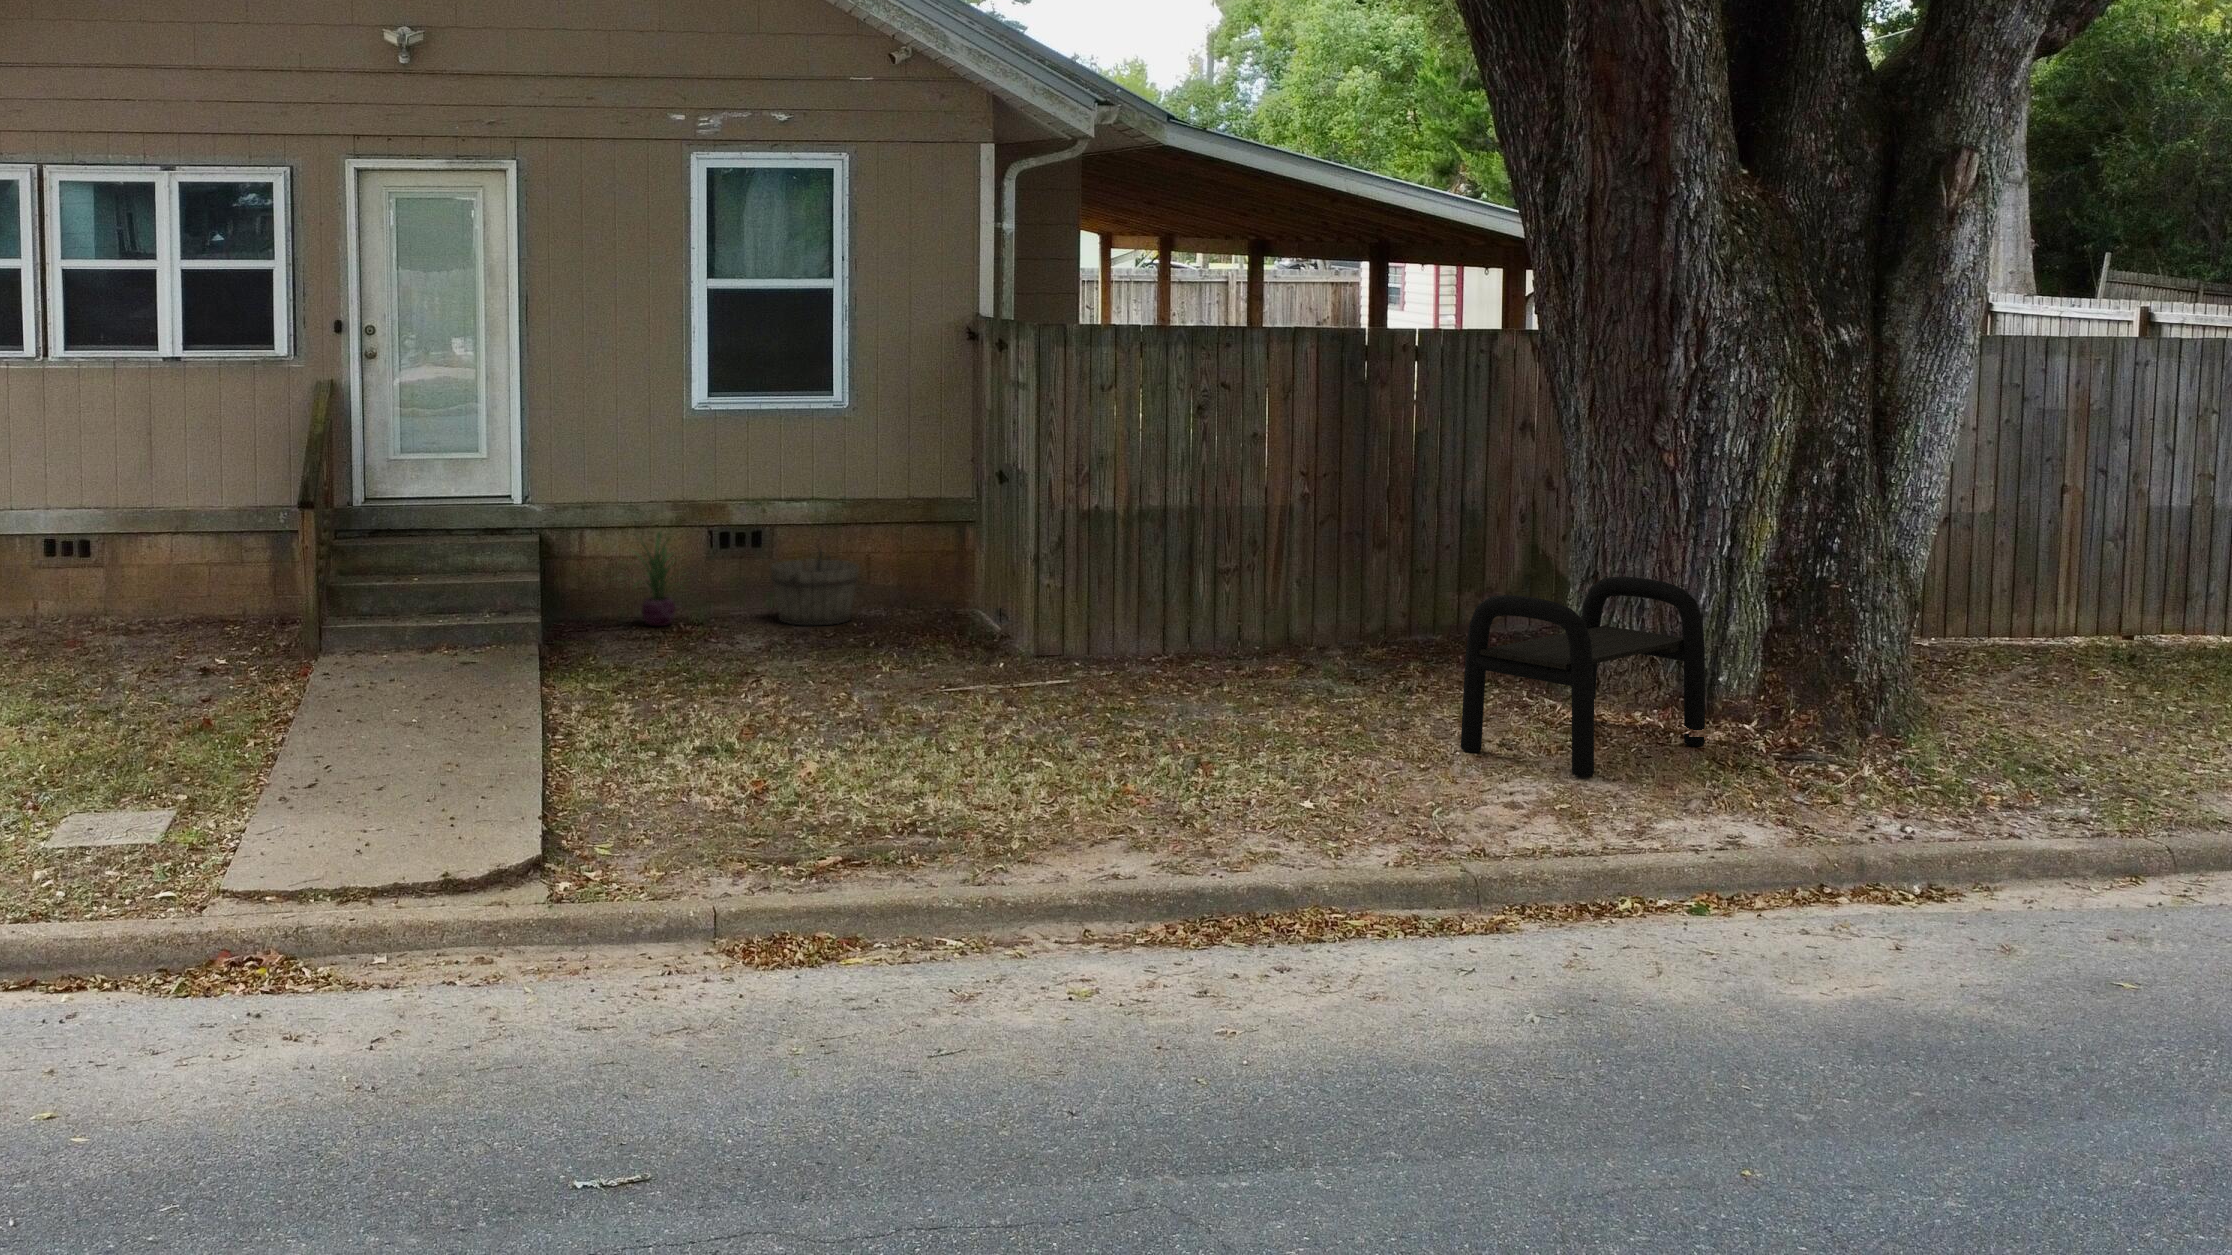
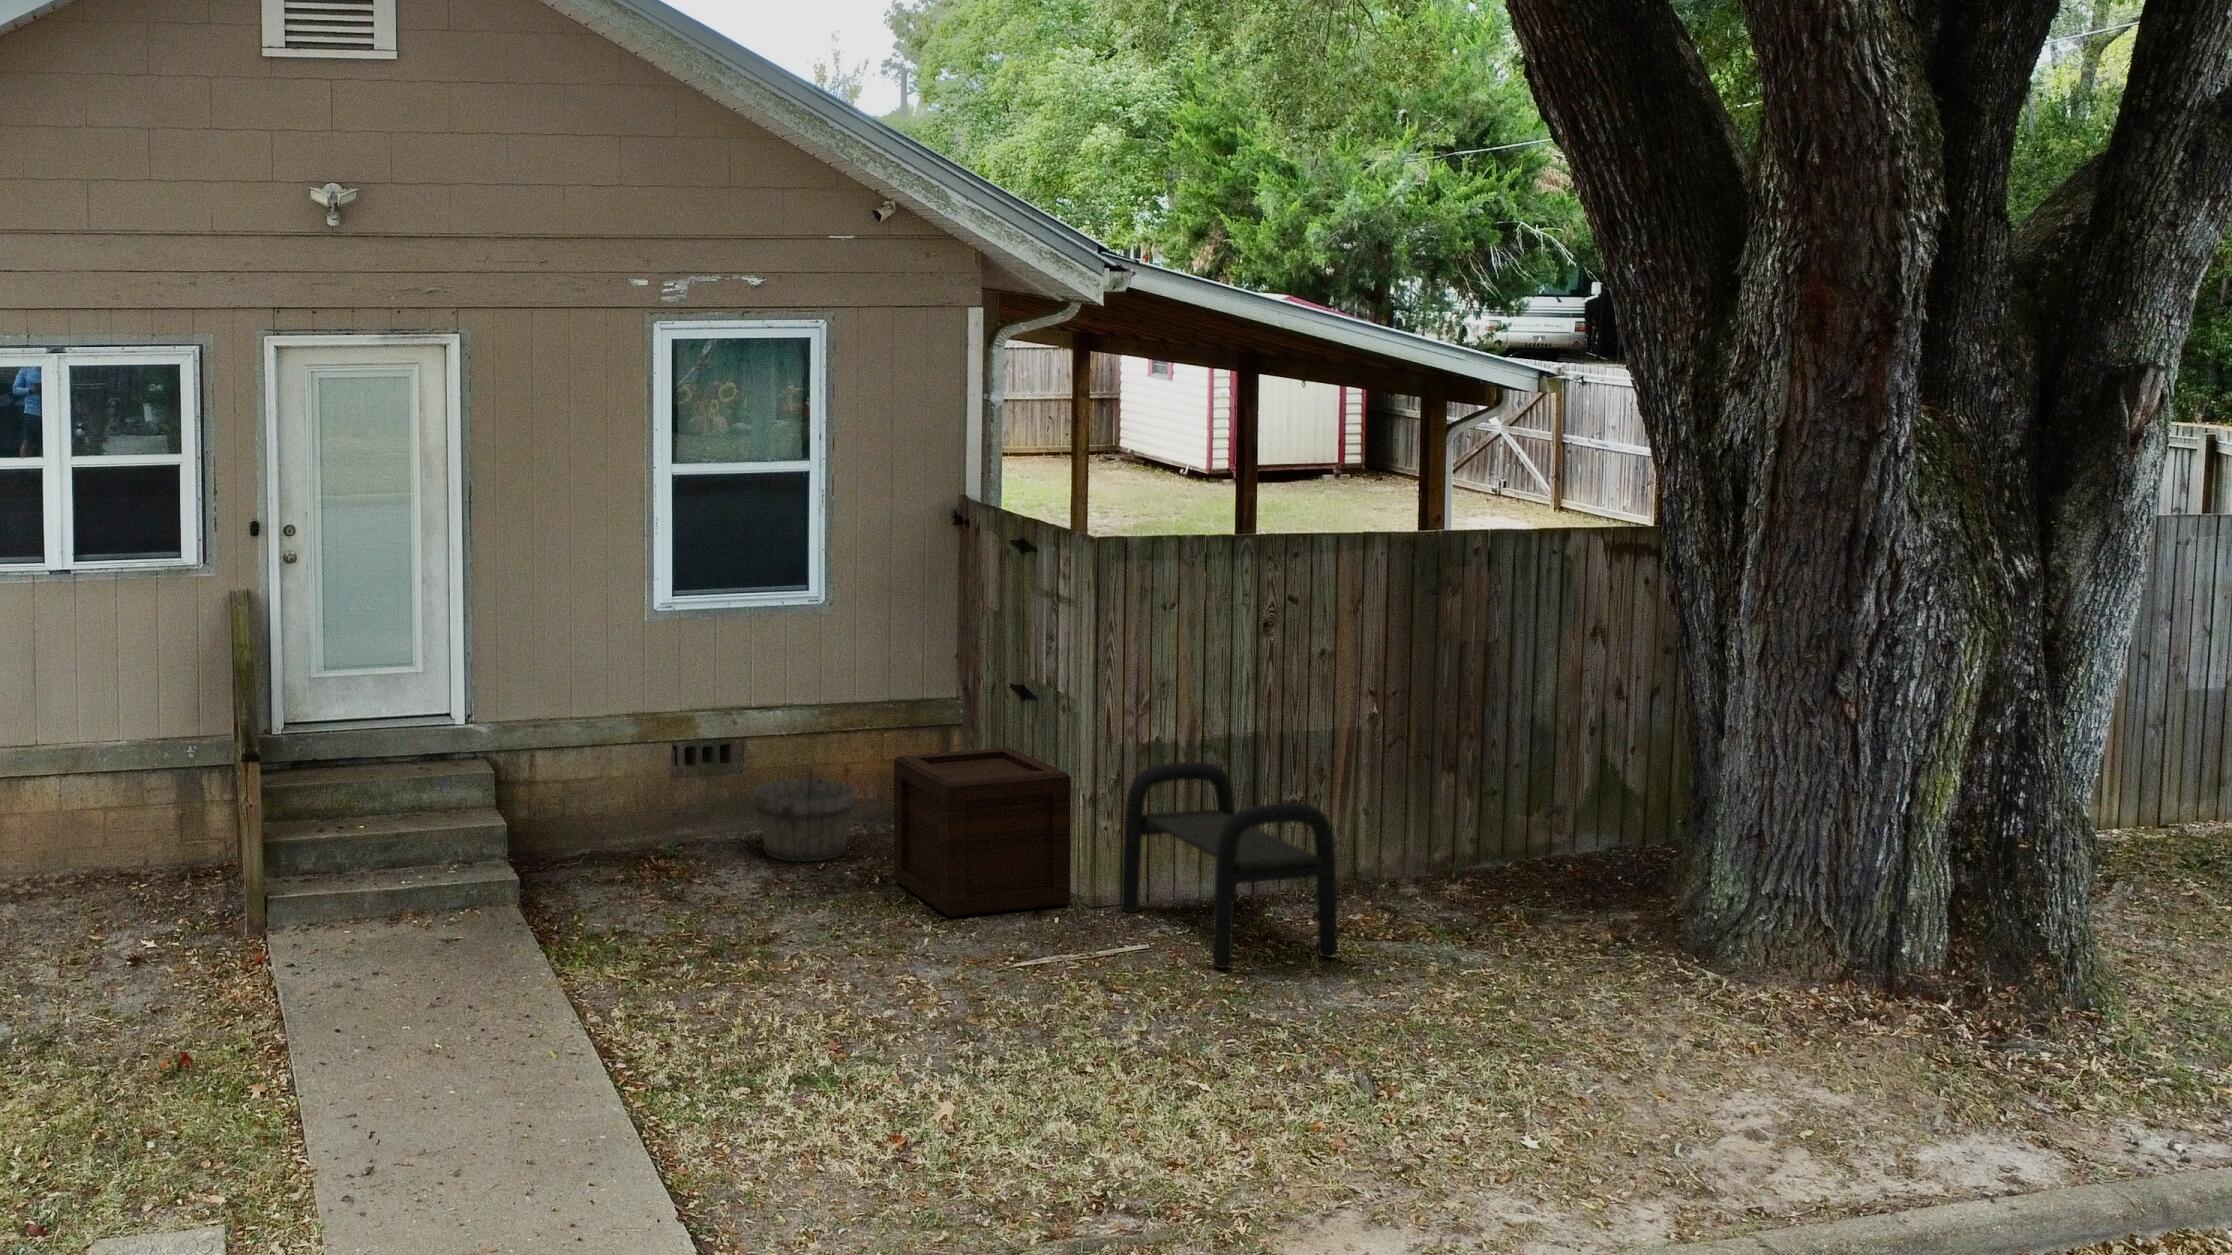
wooden crate: none [879,525,1024,661] -> present [894,748,1071,917]
decorative plant: present [629,532,682,626] -> none [572,757,684,869]
bench: present [1461,576,1705,777] -> present [1121,762,1338,968]

